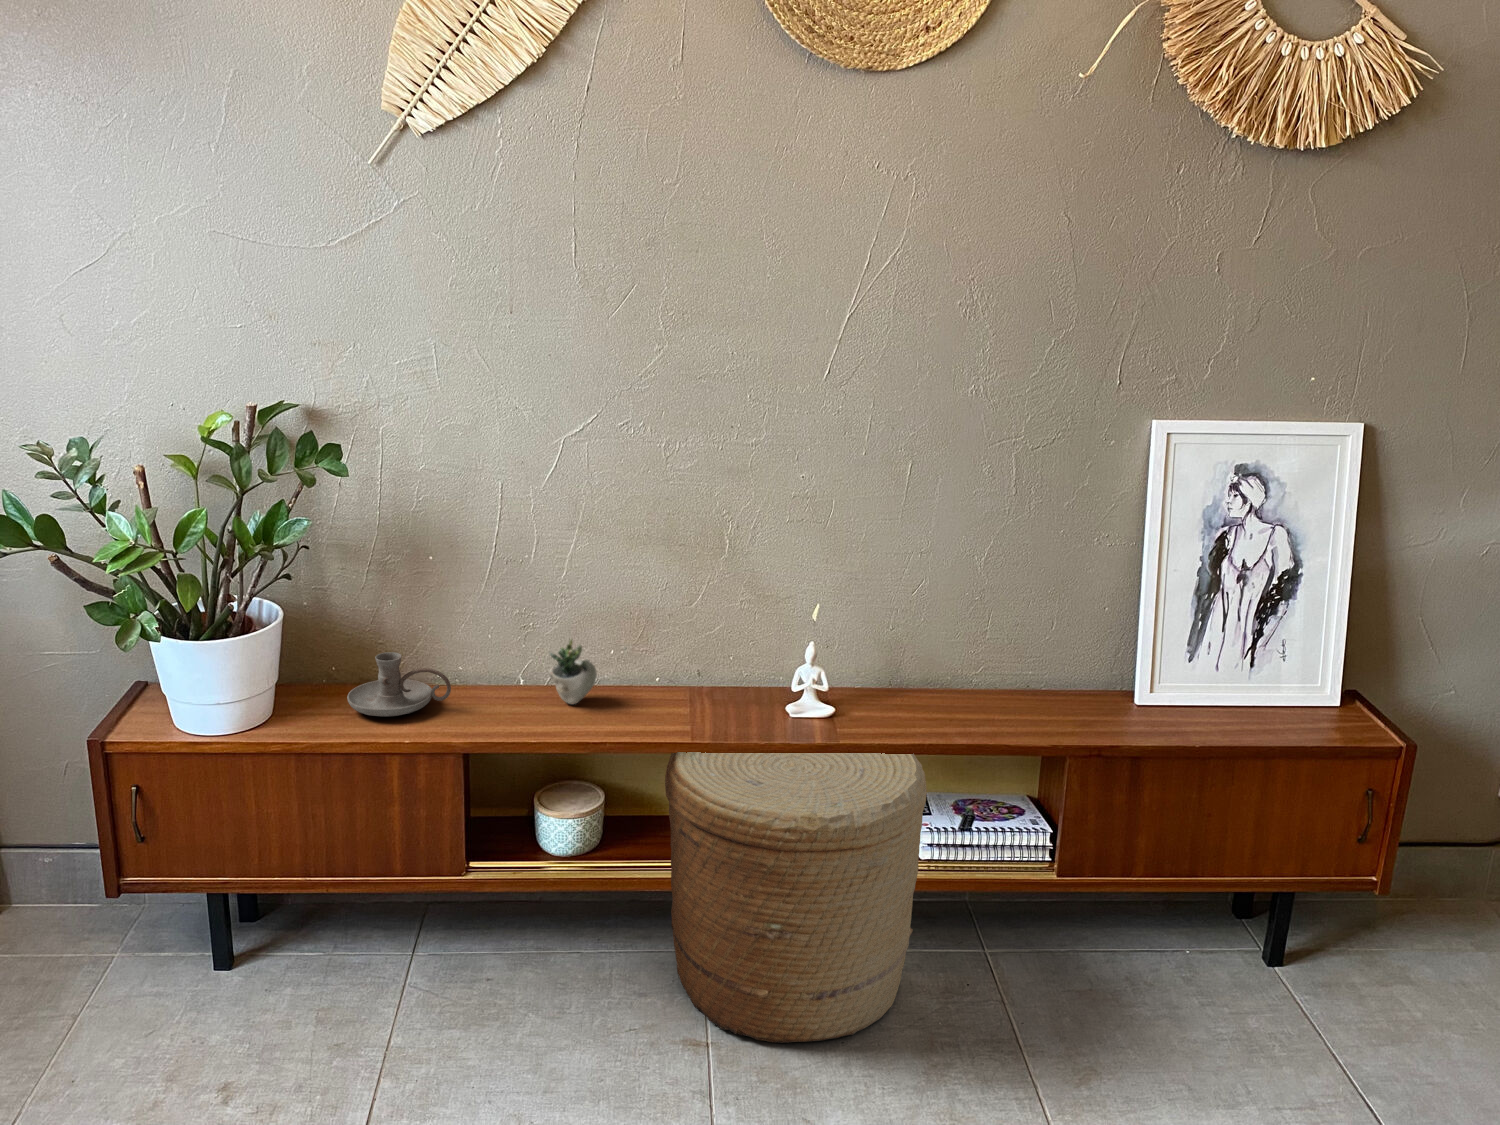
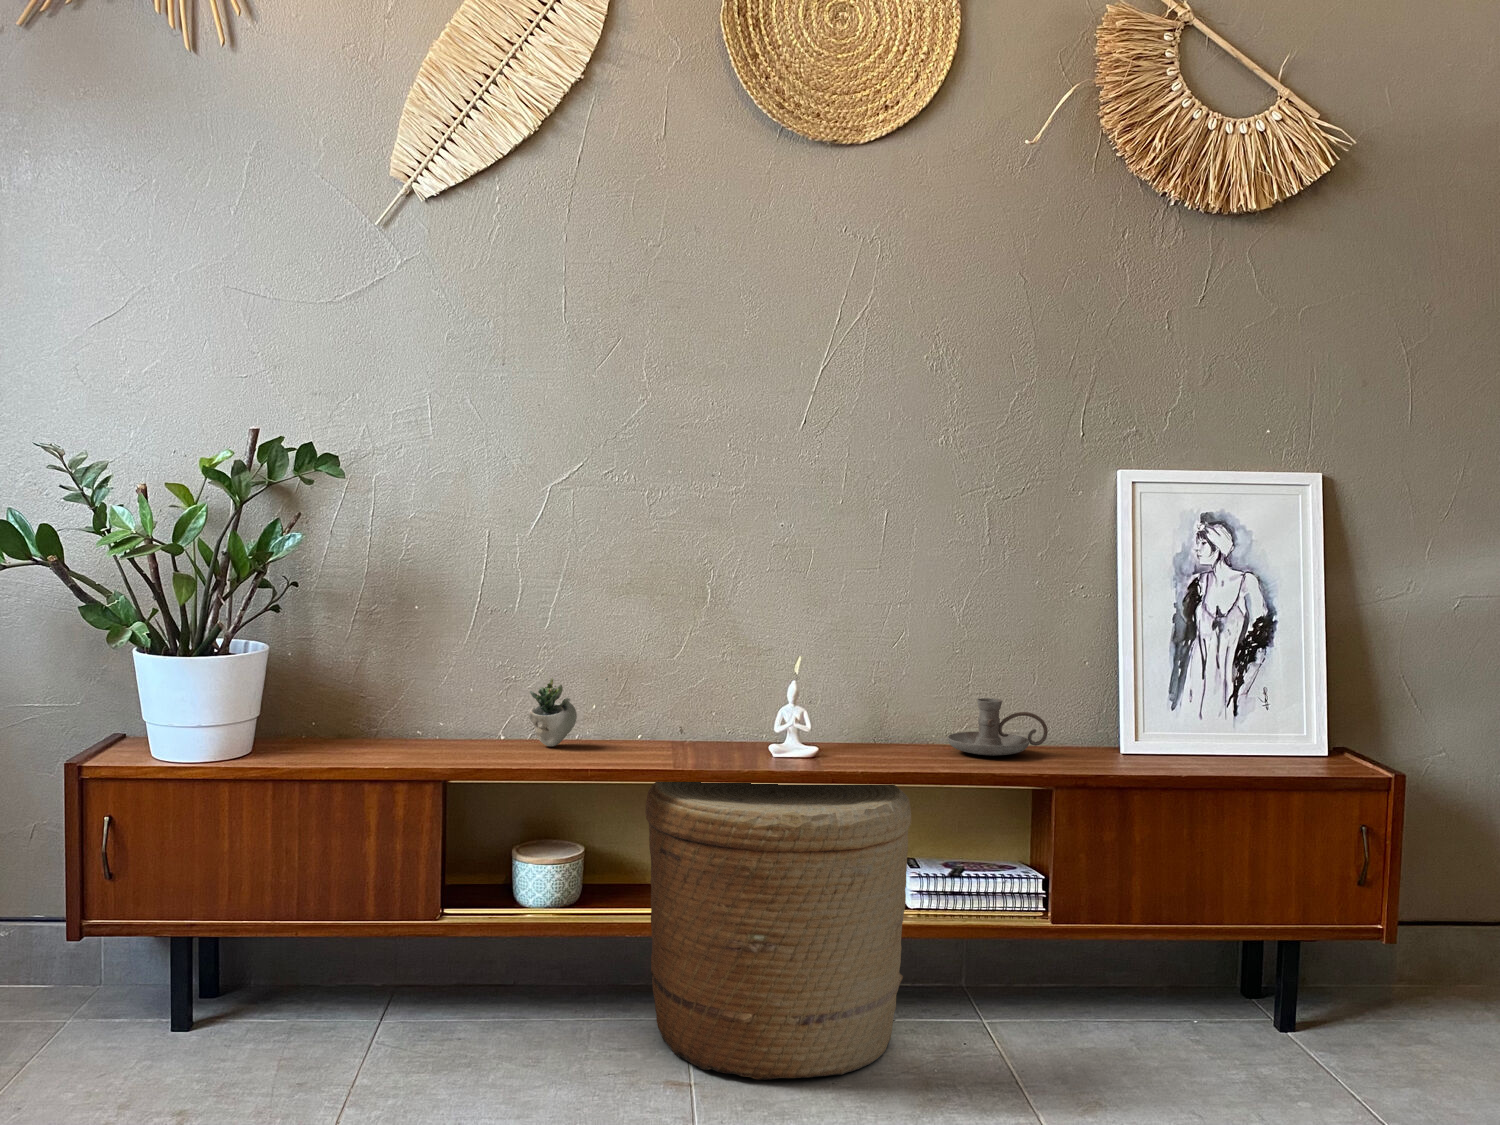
candle holder: present [347,652,451,716] -> present [948,698,1048,756]

